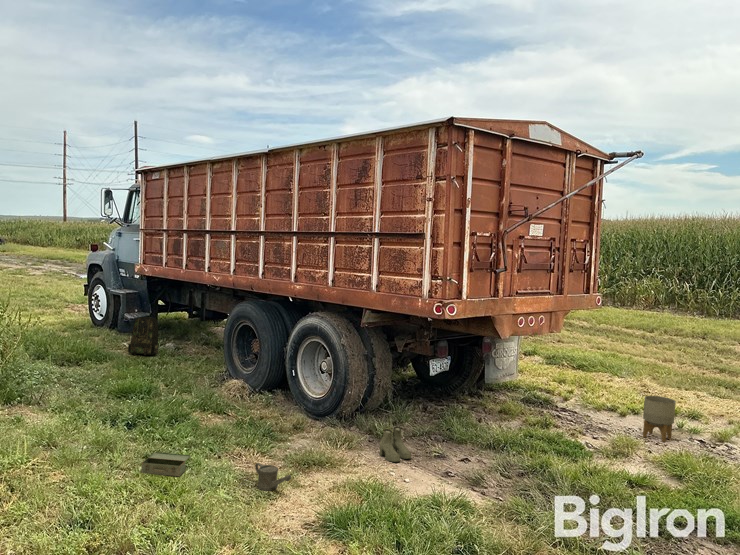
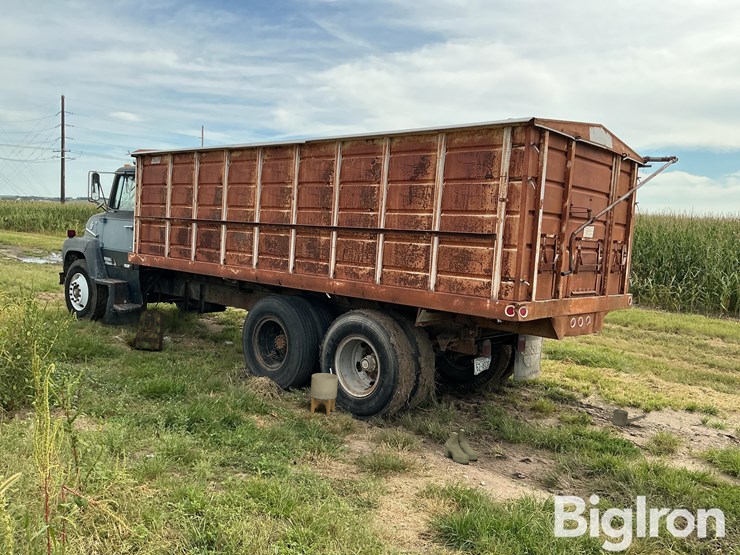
planter: present [643,396,676,442] -> present [311,373,338,415]
toolbox: present [141,452,191,476] -> none [228,459,275,484]
watering can: present [255,463,291,491] -> present [606,408,646,426]

